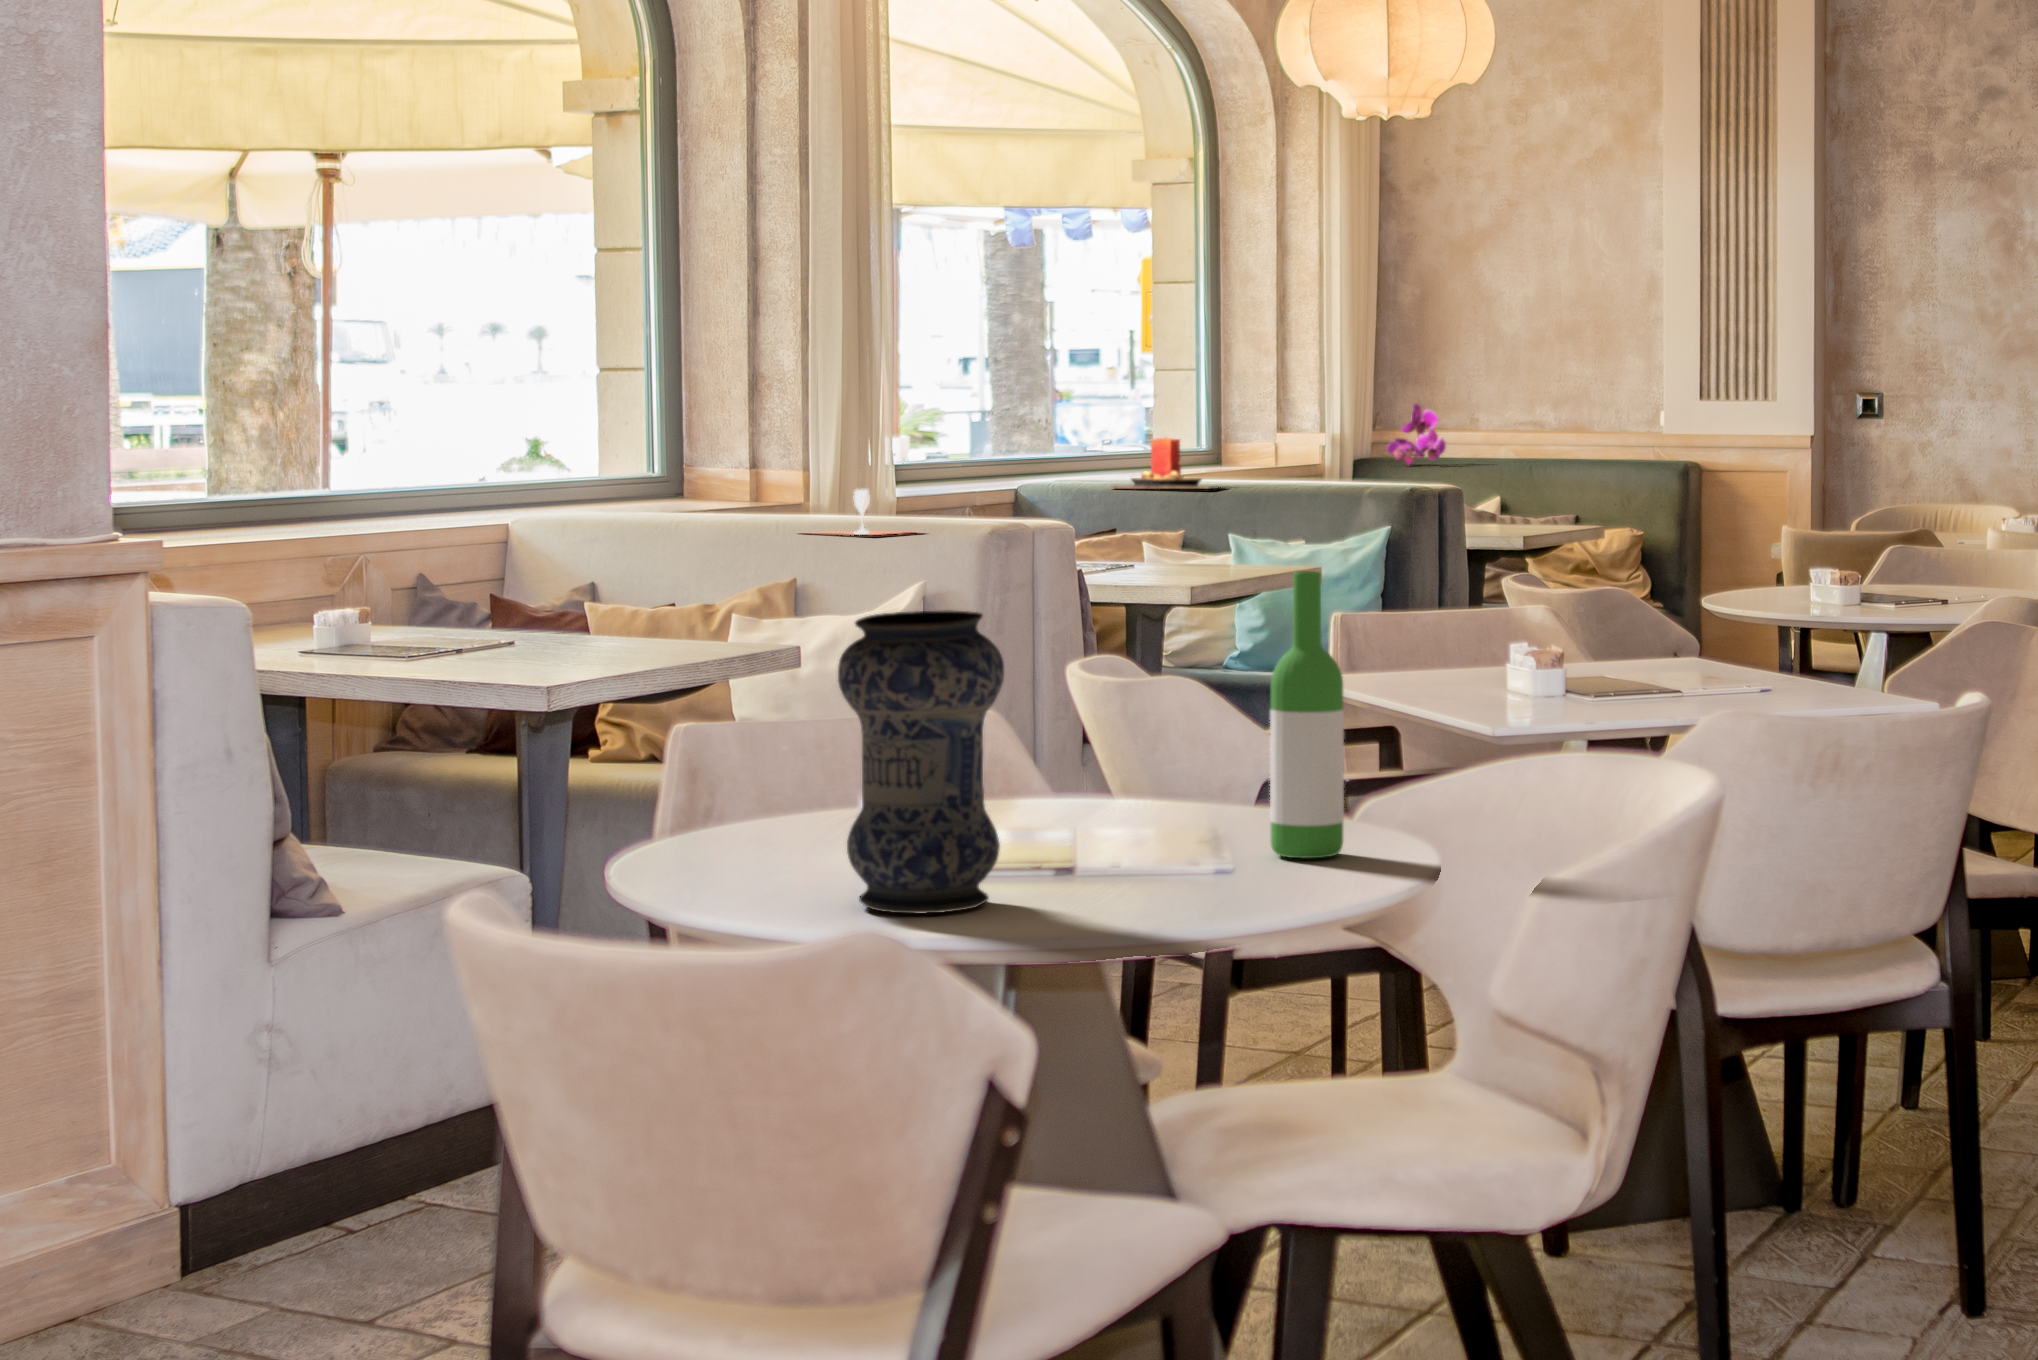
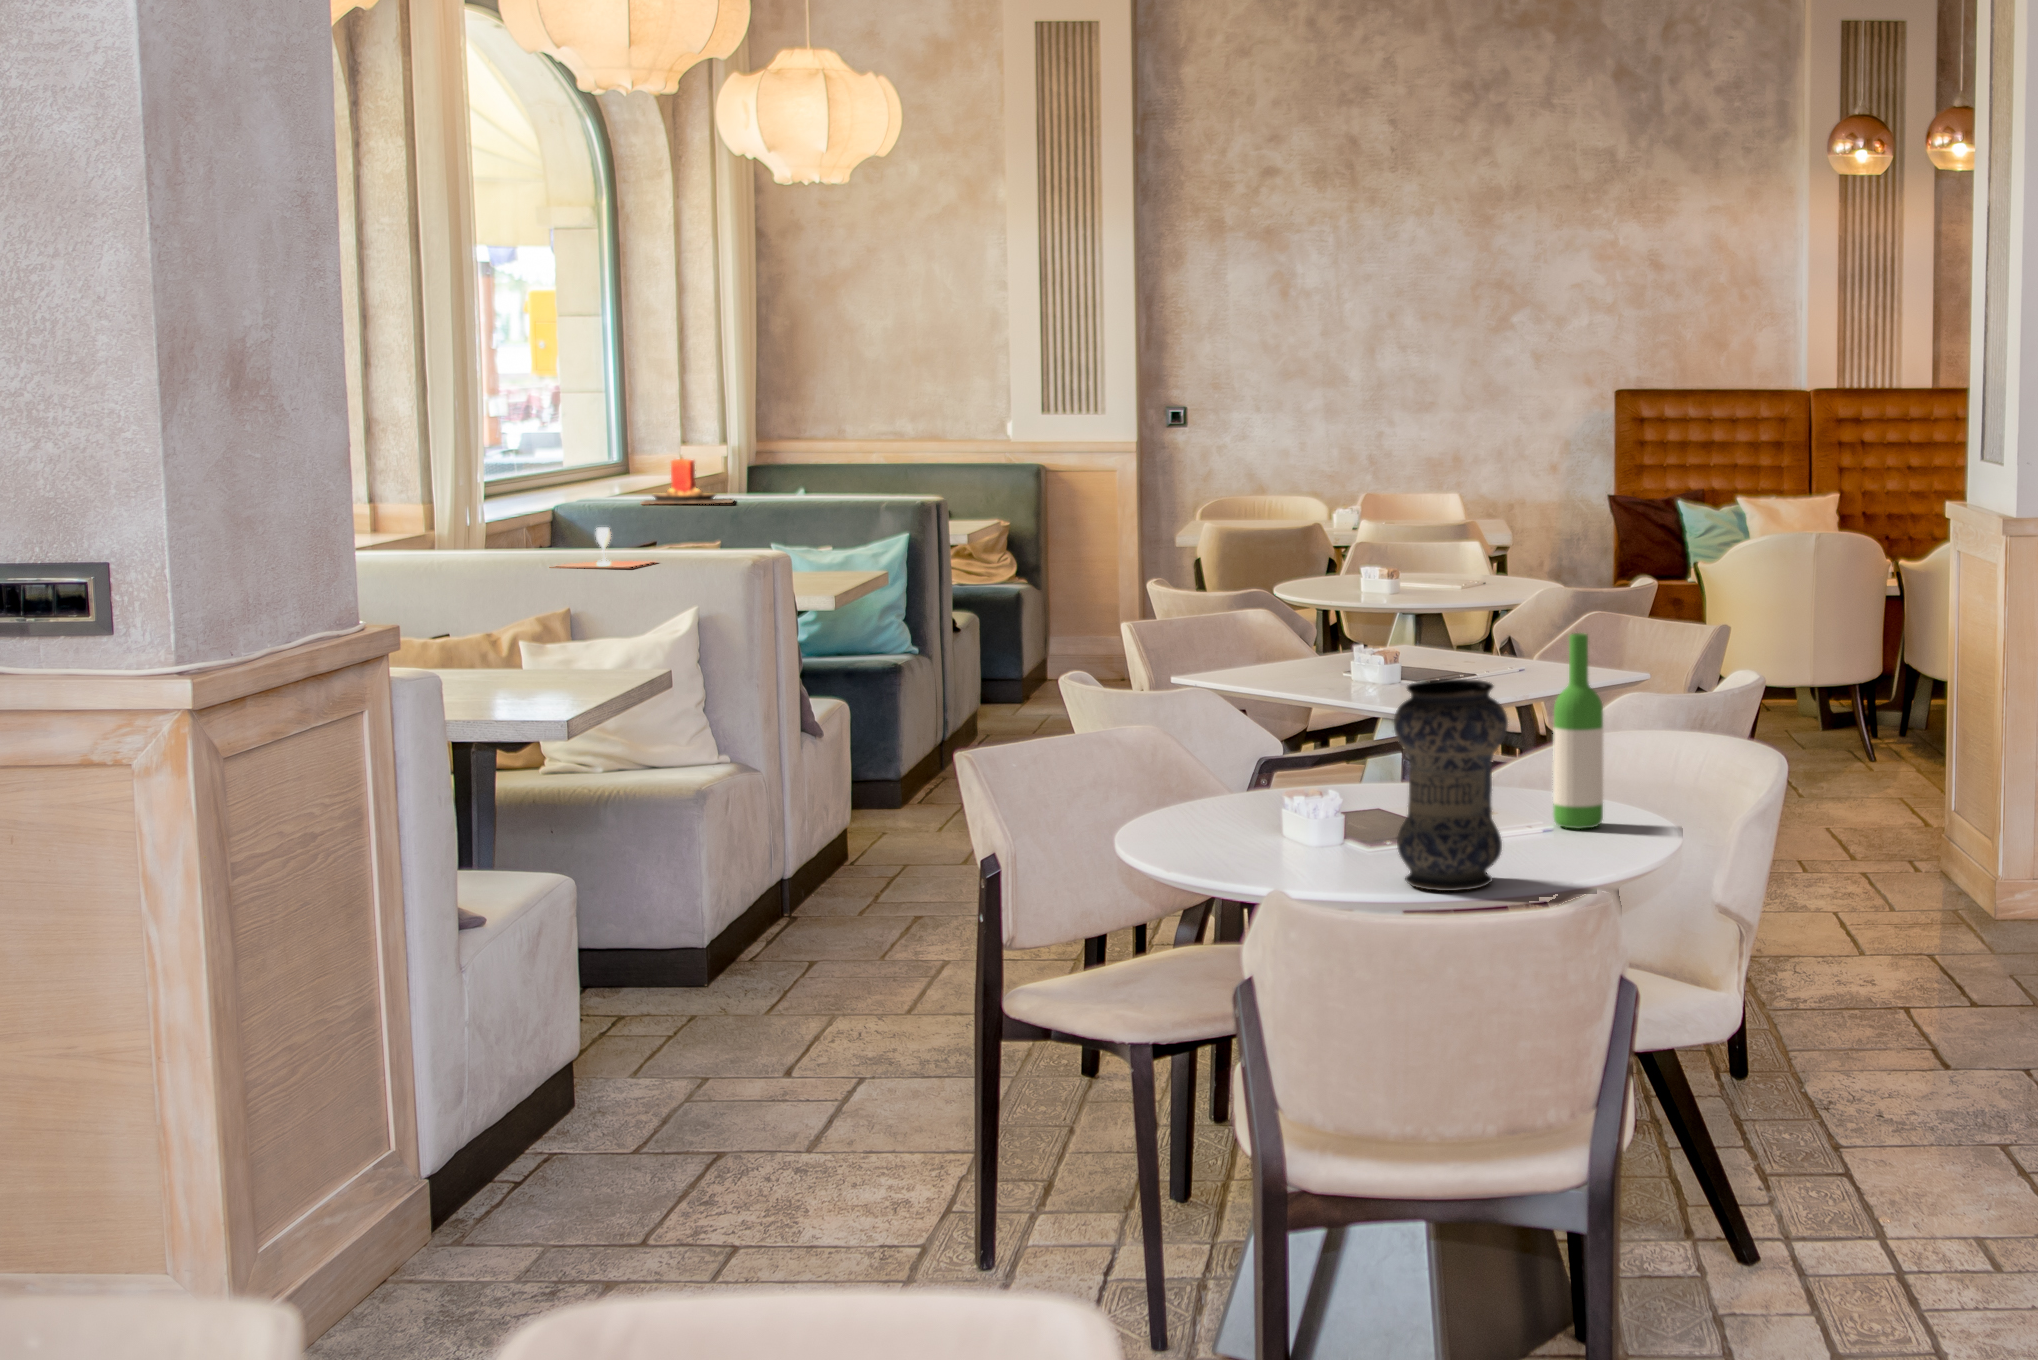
flower: present [1387,403,1446,465] -> none [775,416,829,469]

